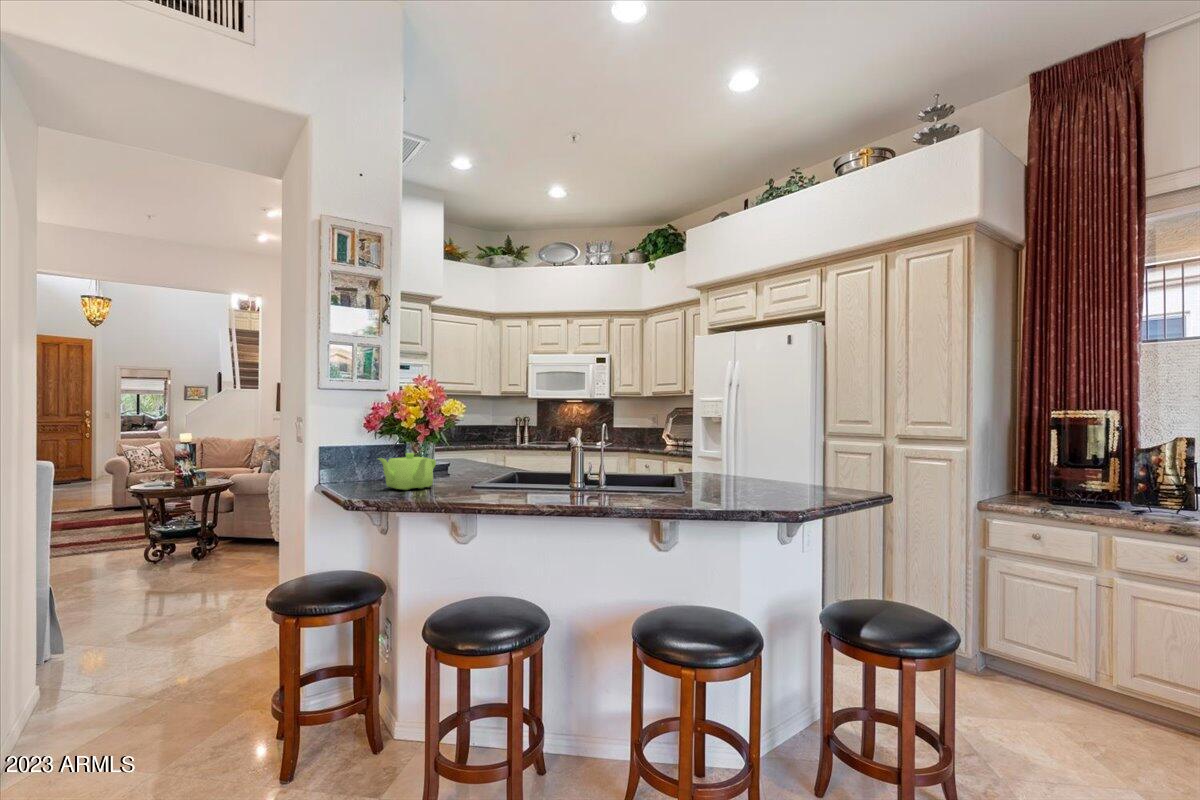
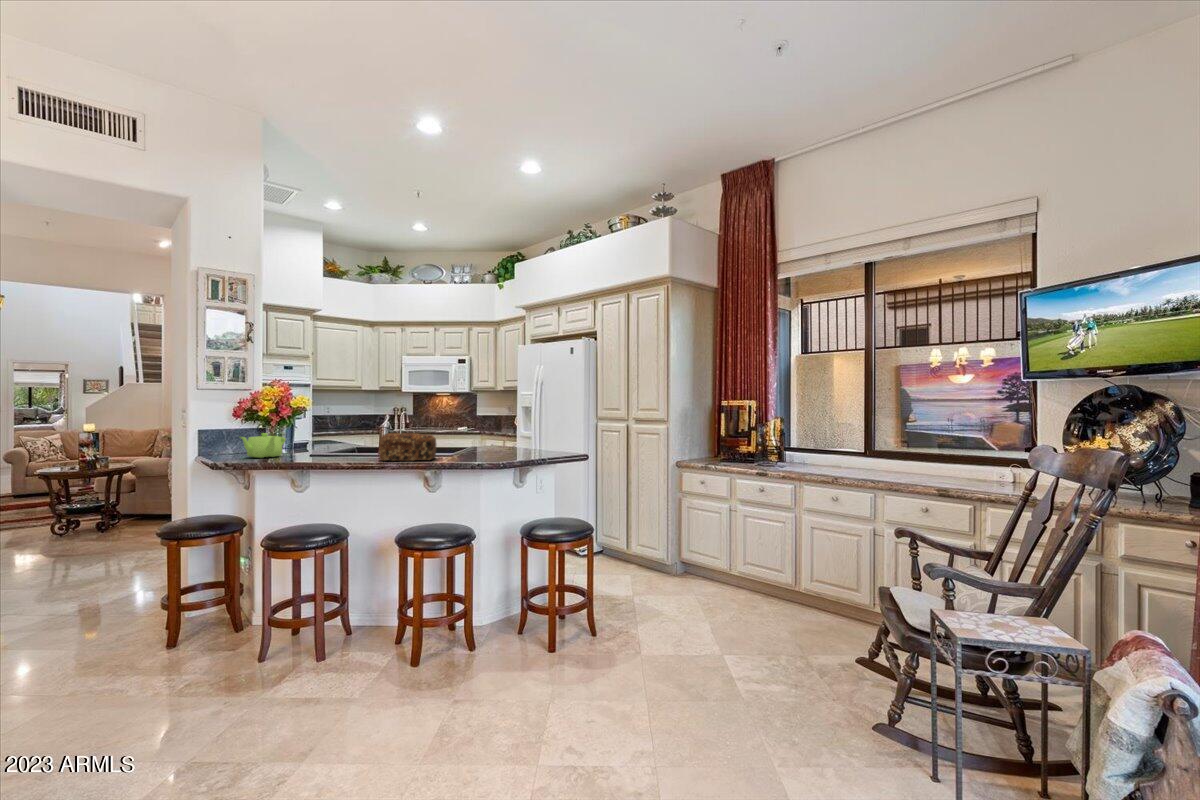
bread loaf: none [590,457,672,502] -> present [379,433,436,461]

